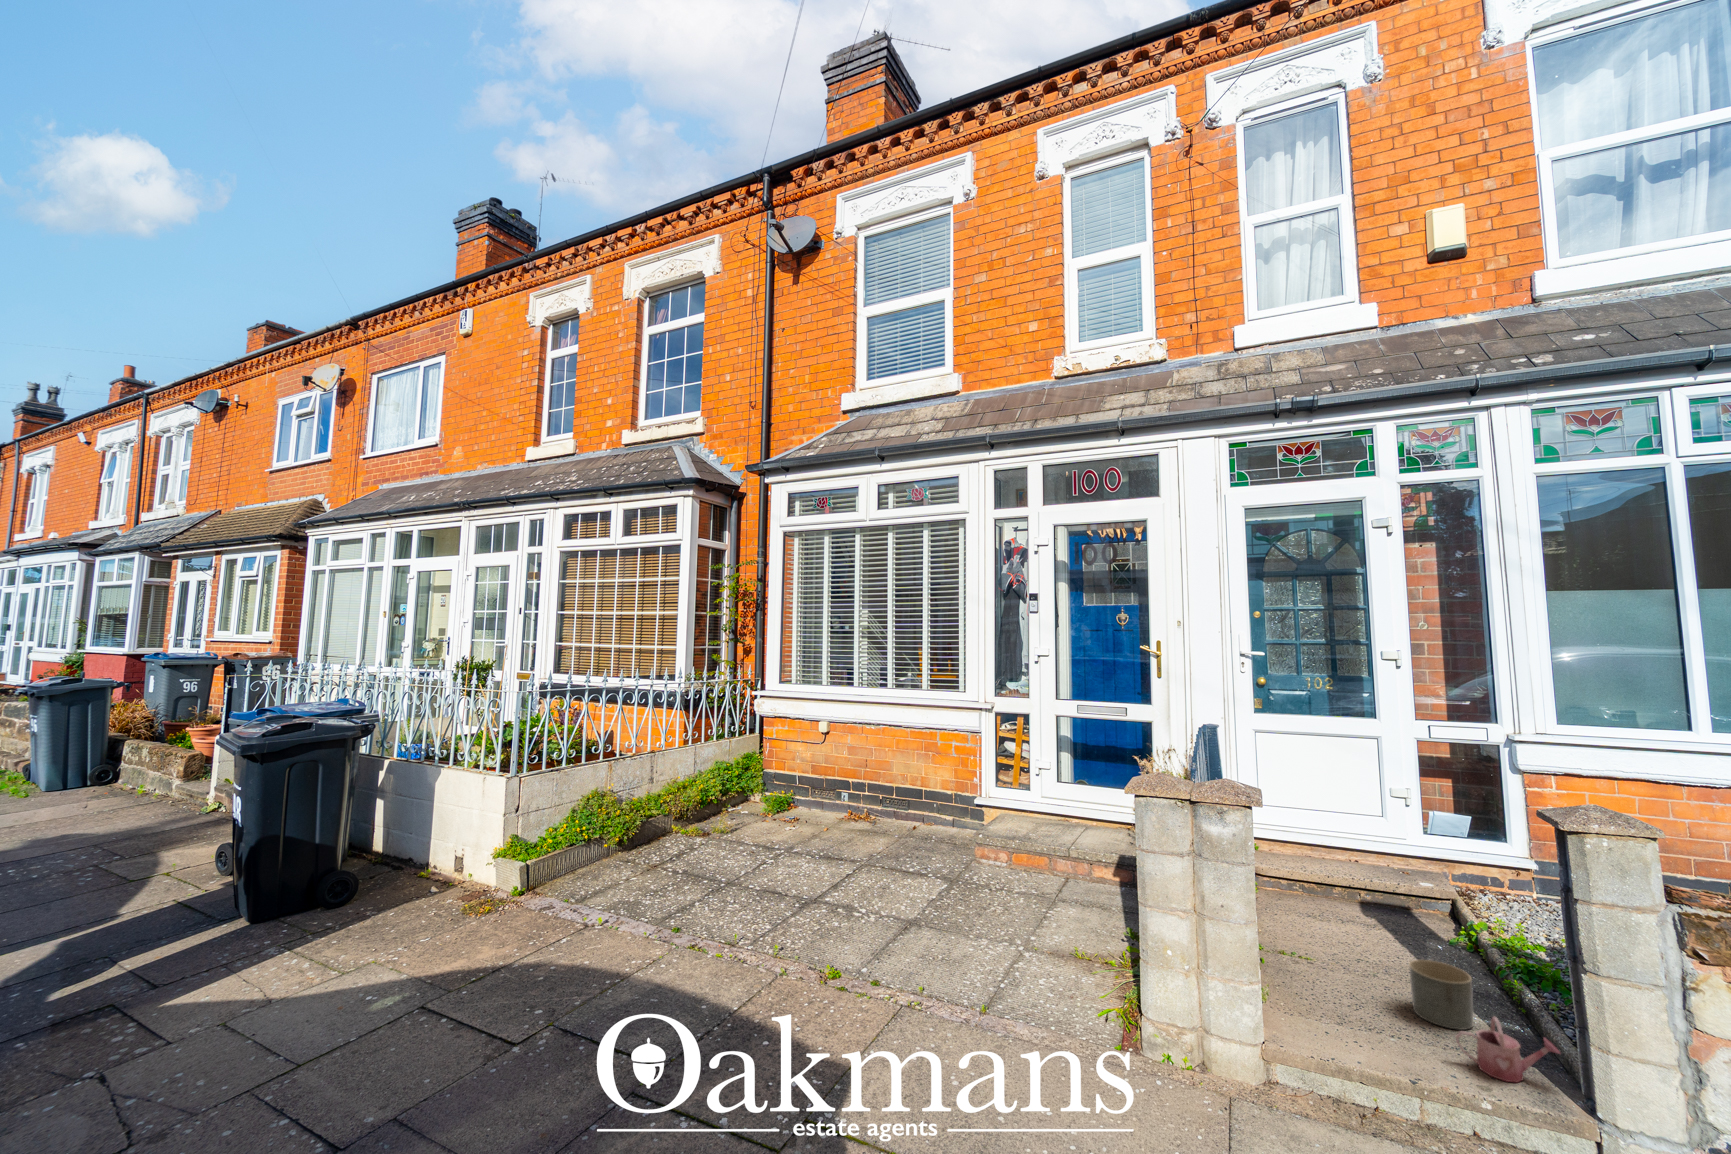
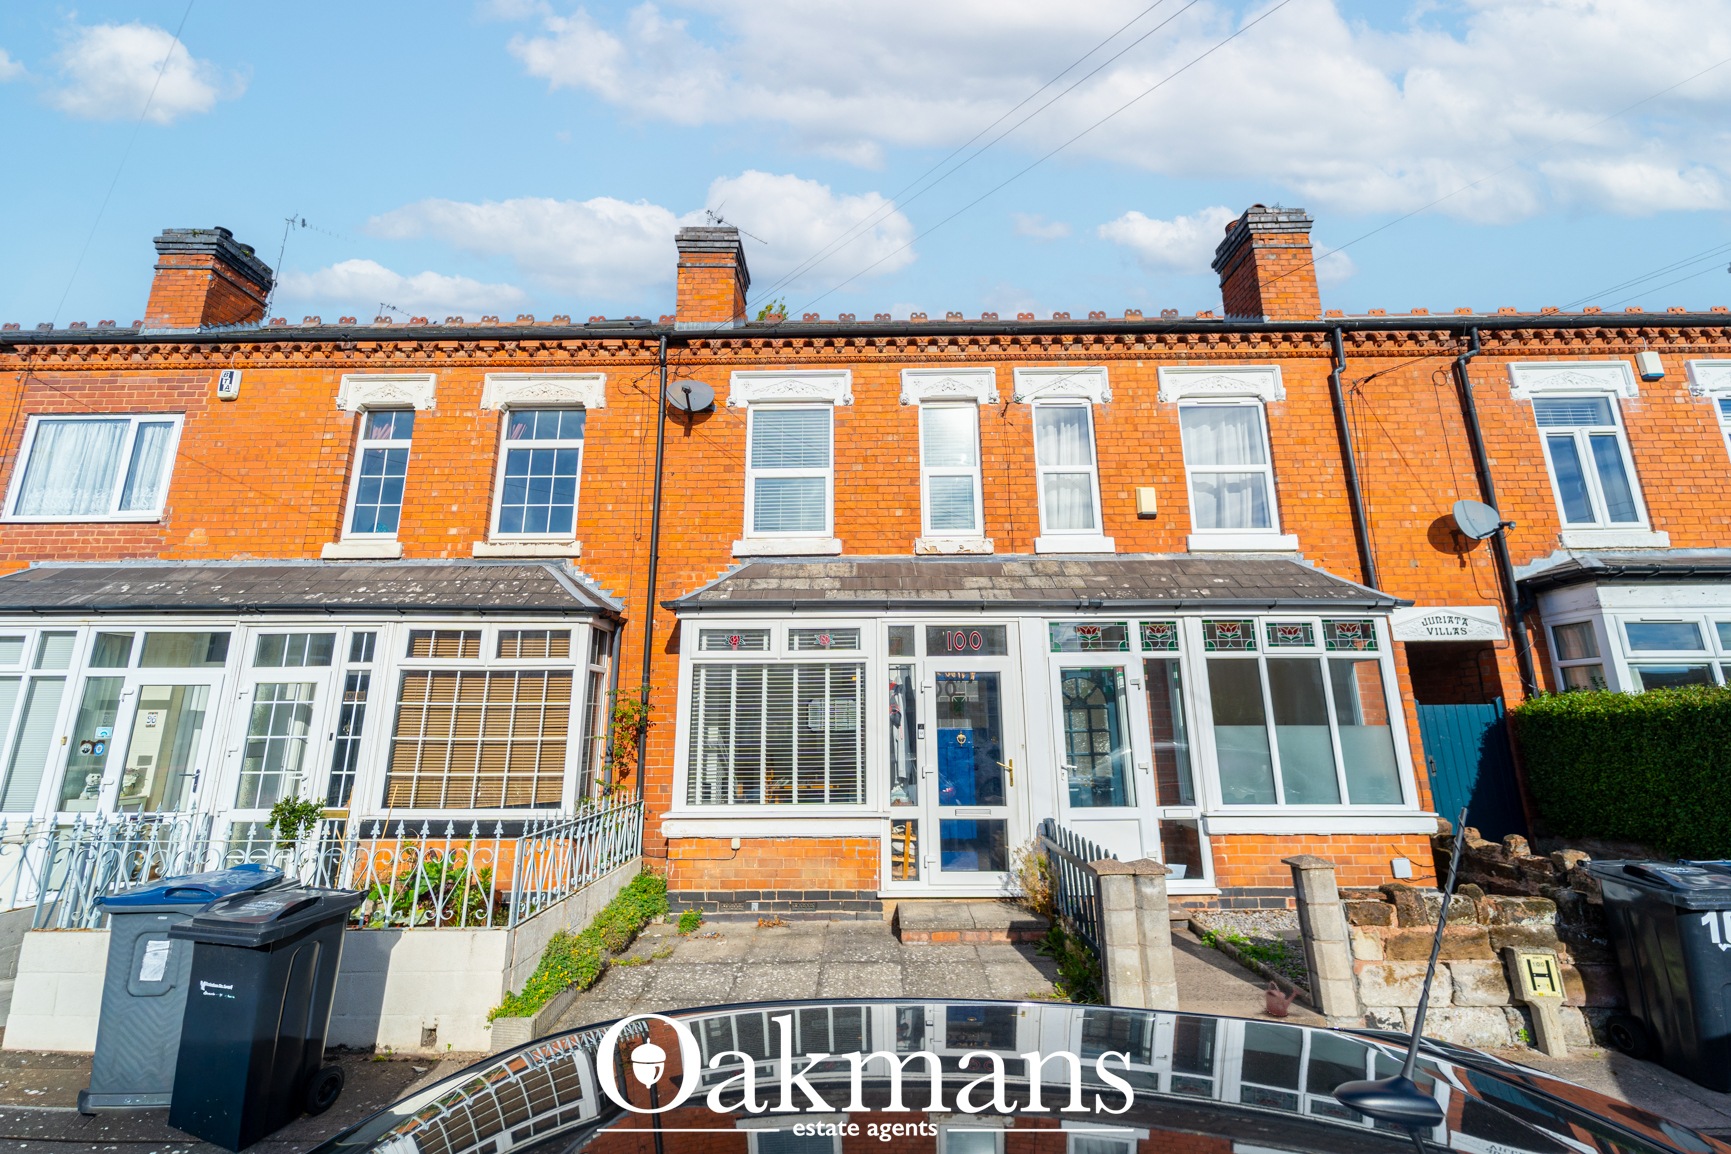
planter: present [1409,960,1473,1030] -> none [1216,957,1250,995]

